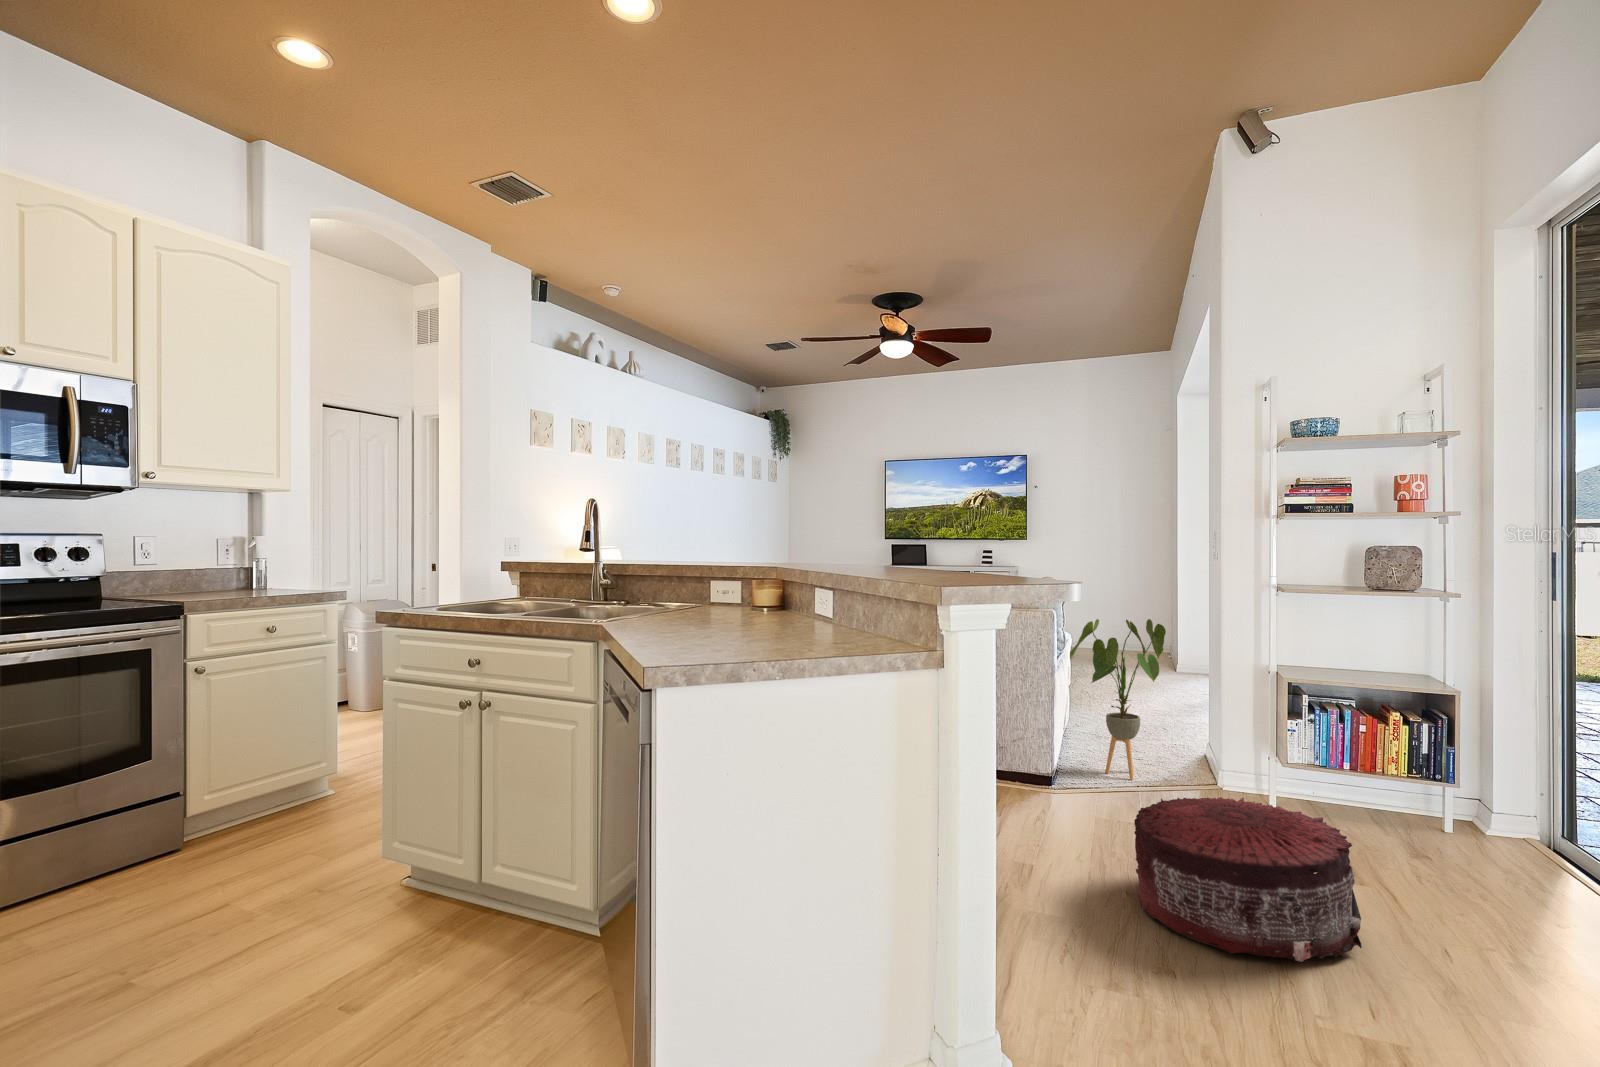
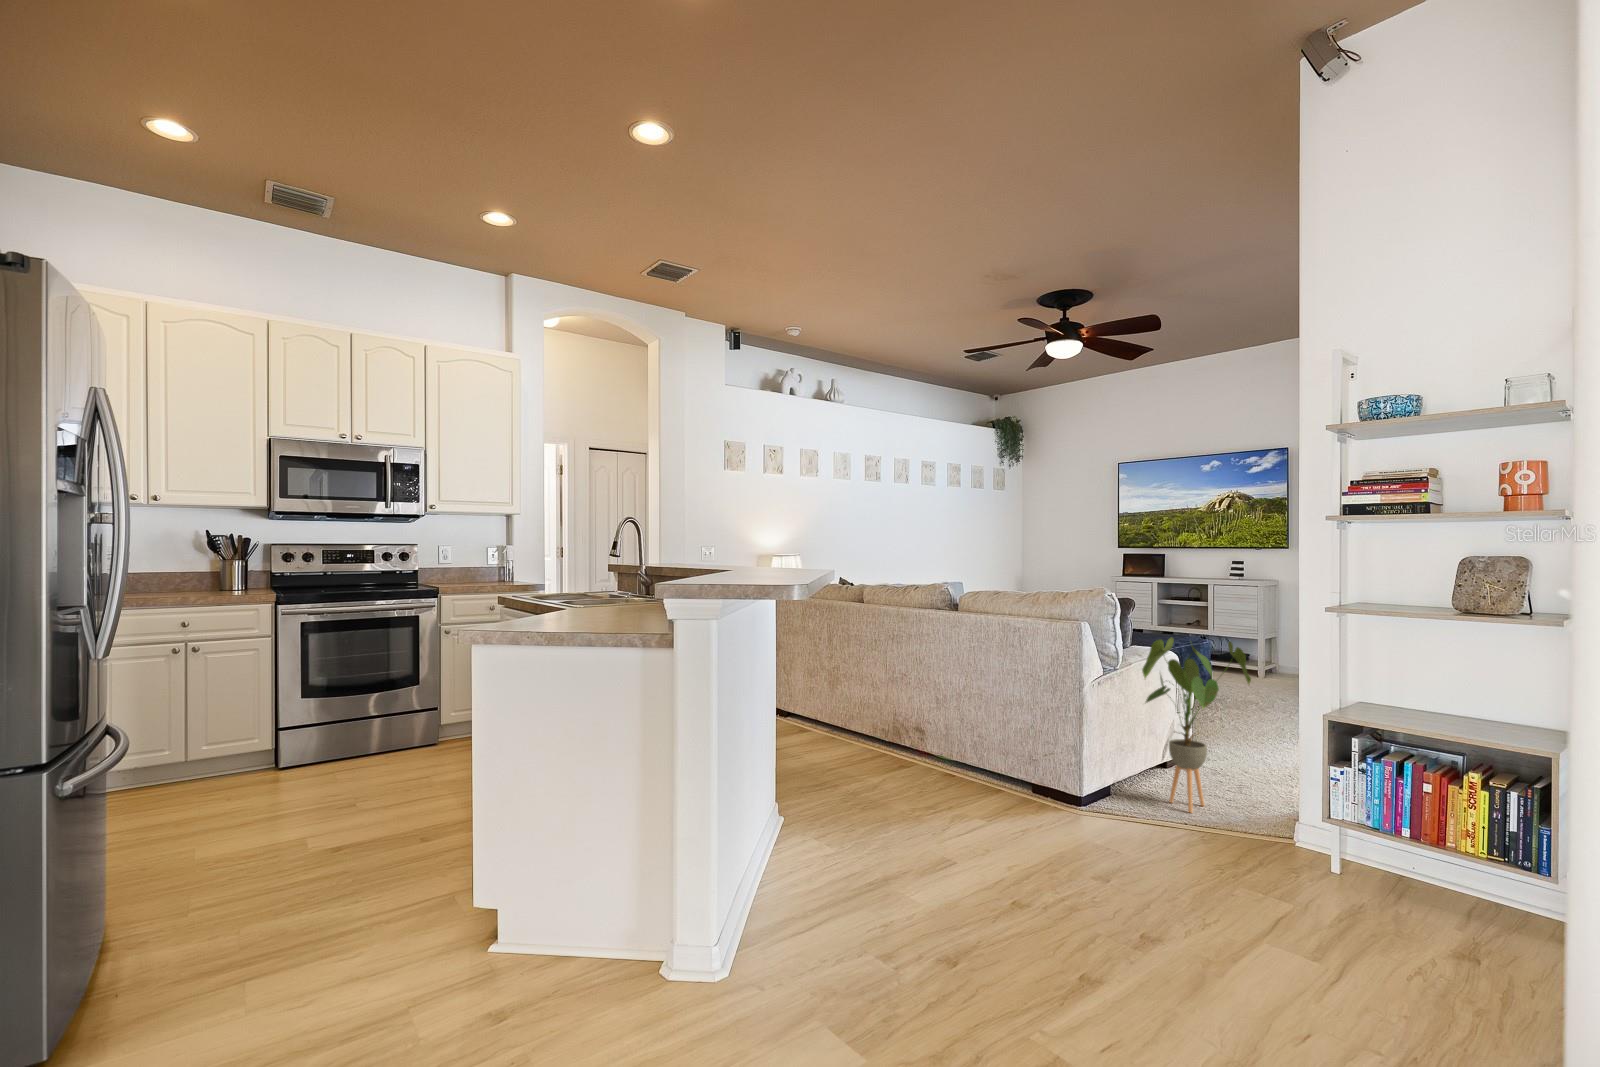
pouf: present [1134,797,1361,962] -> none [1000,818,1214,1006]

